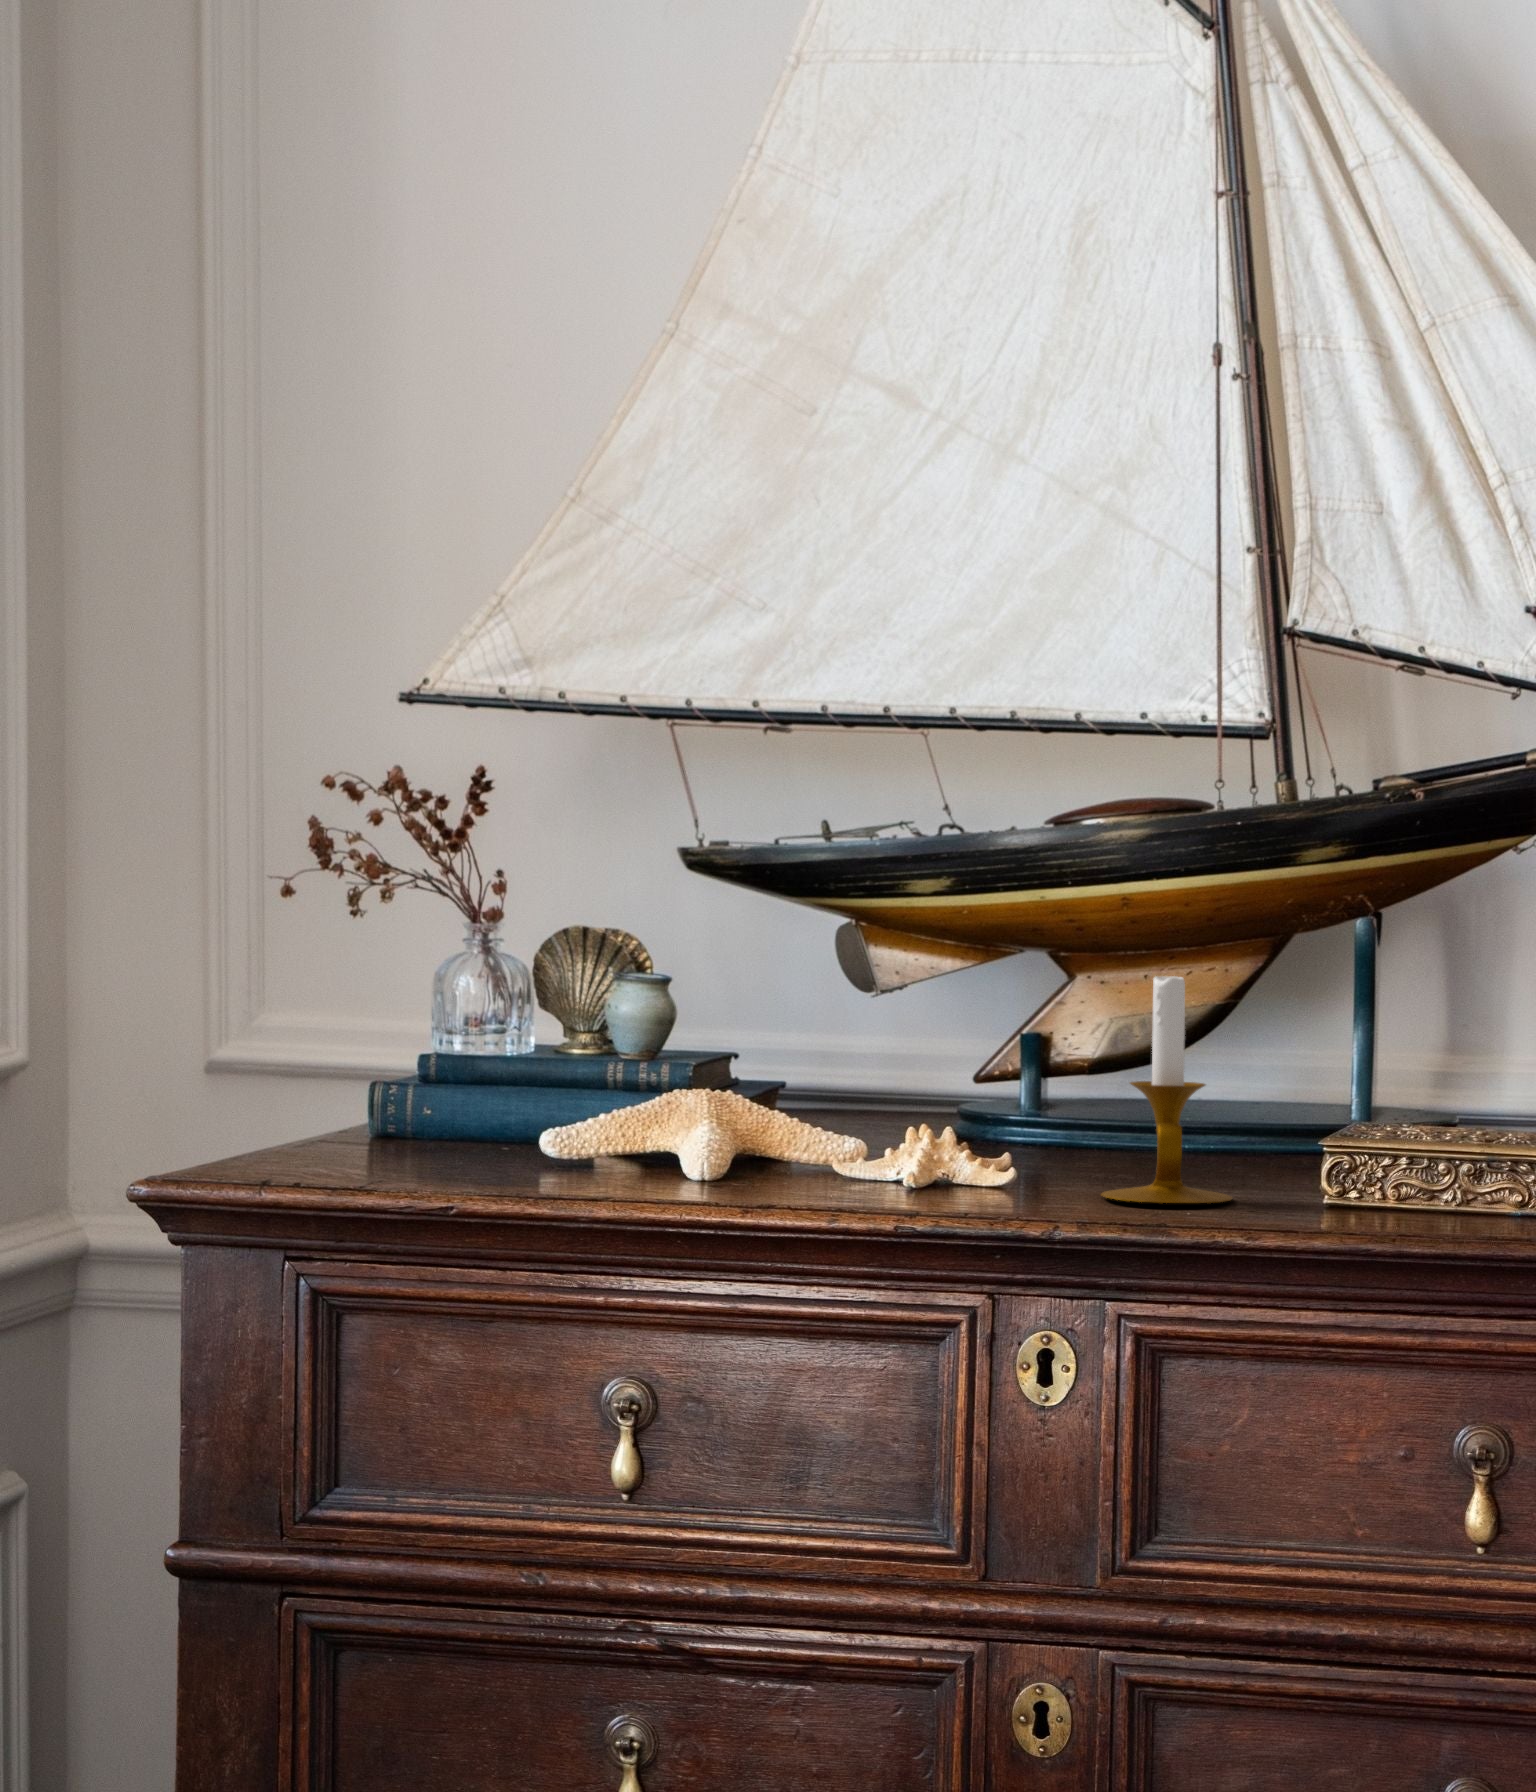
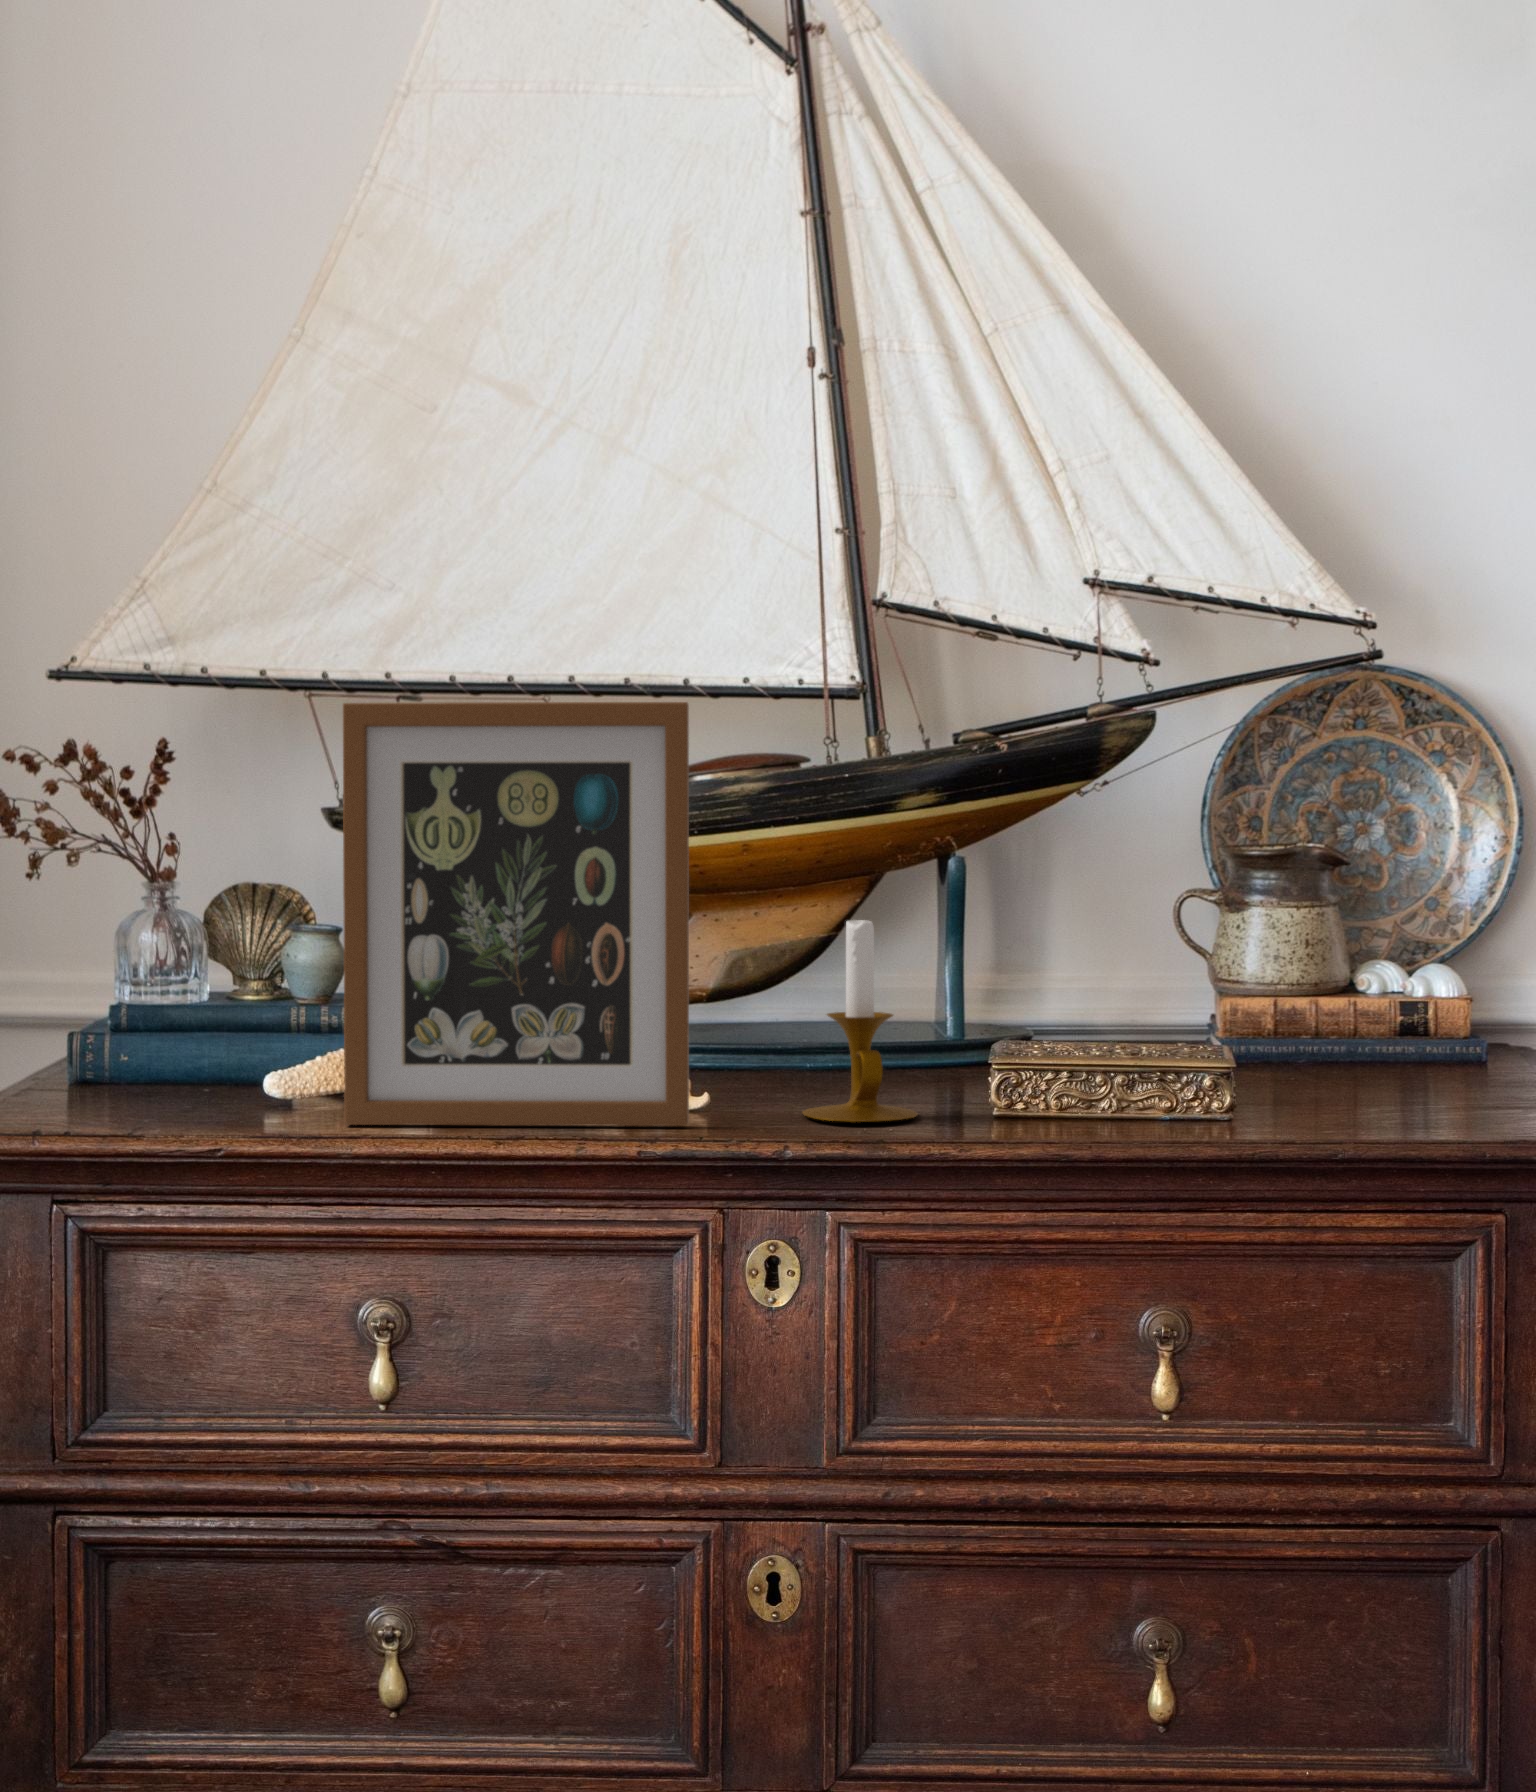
picture frame: none [613,732,971,1197] -> present [343,702,689,1126]

